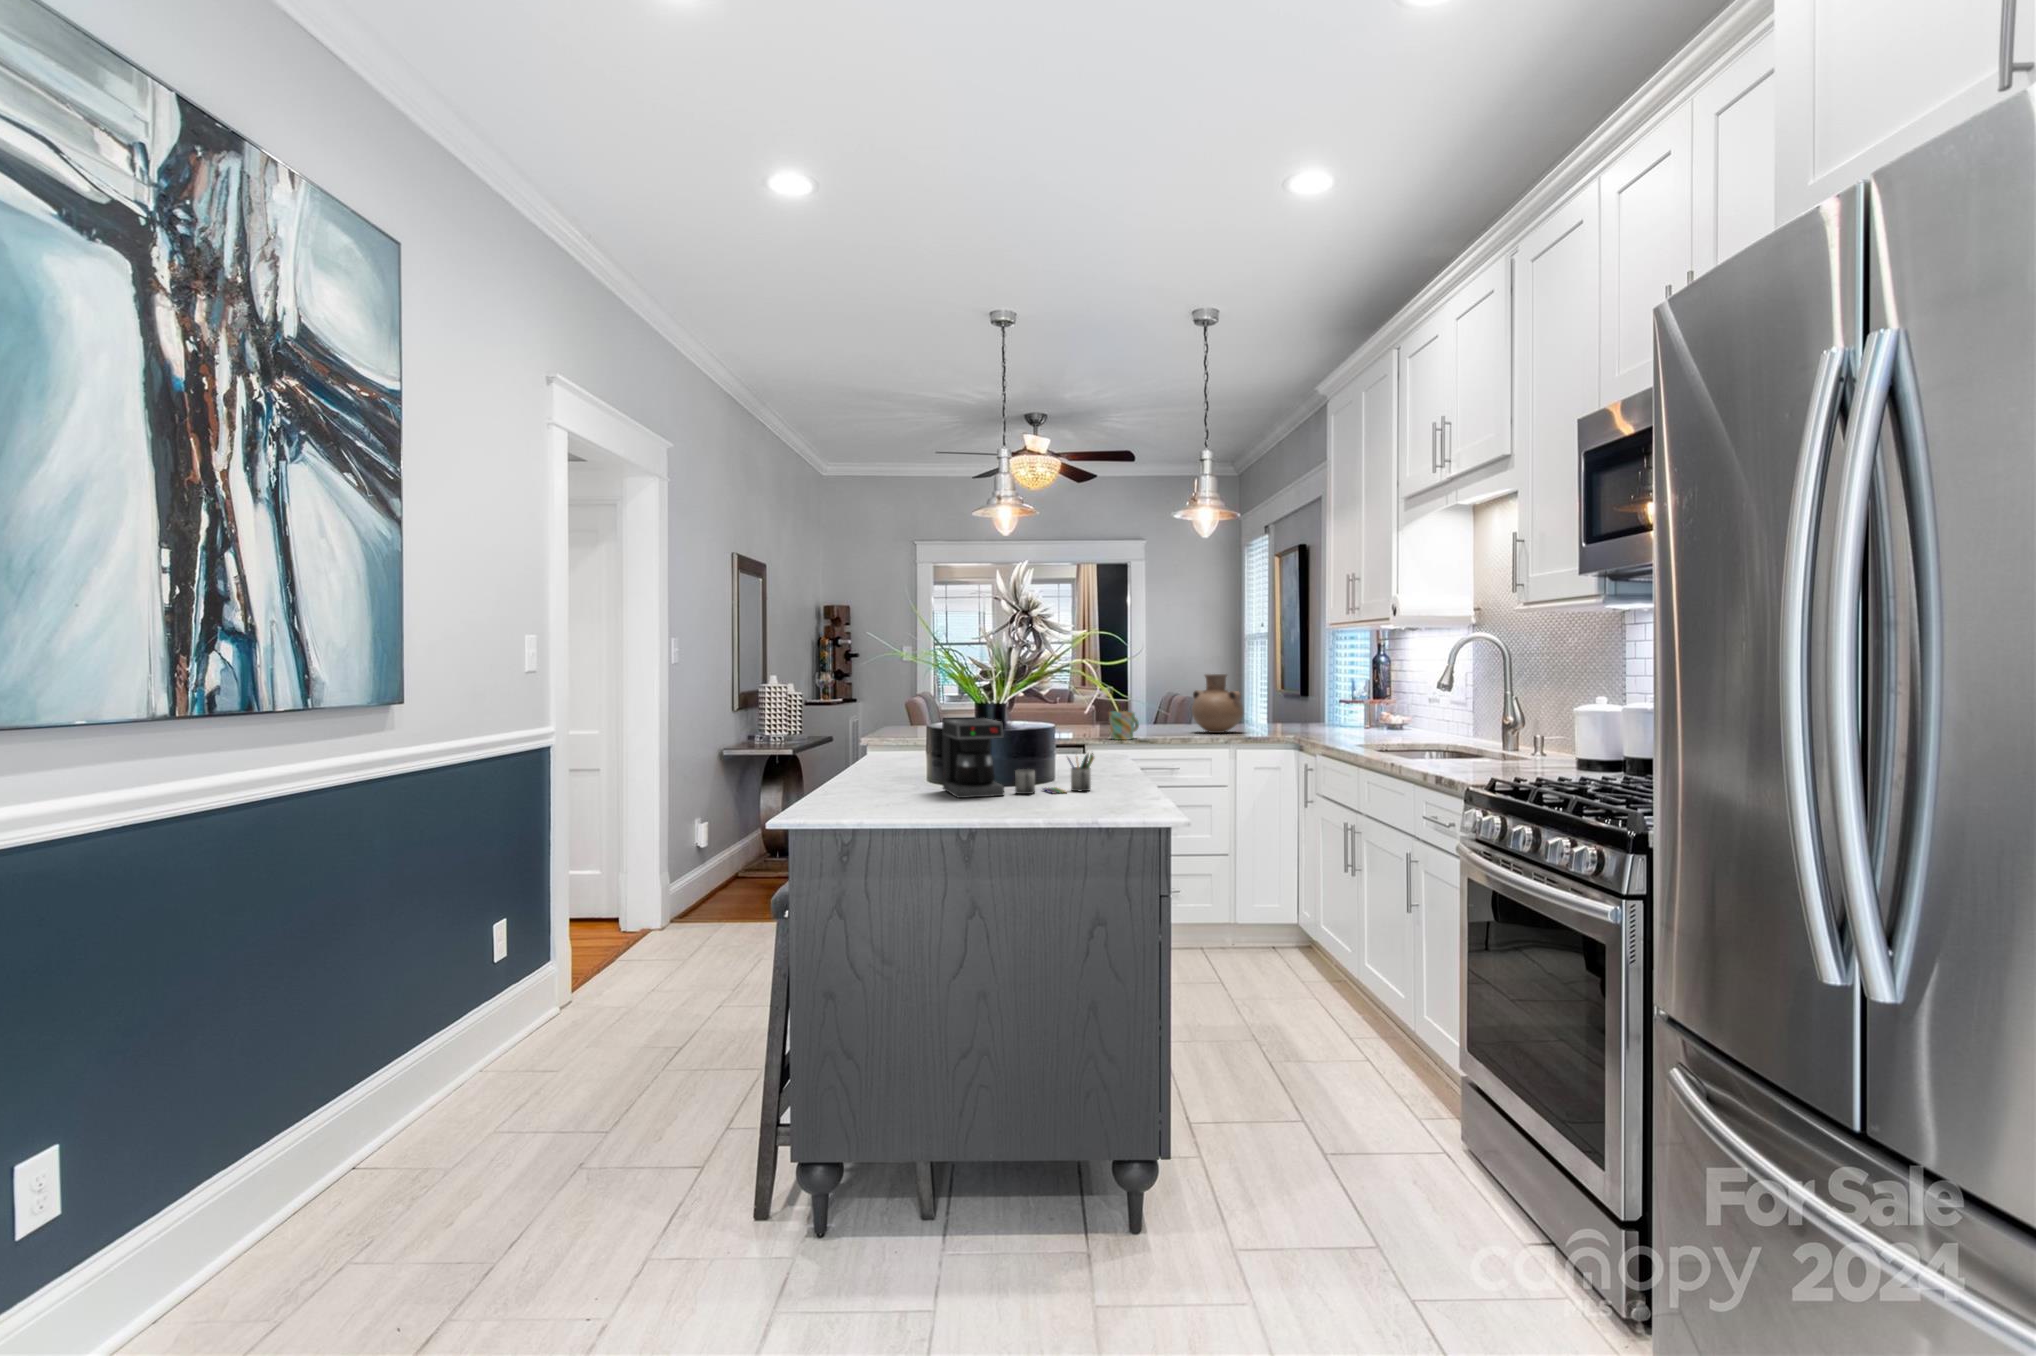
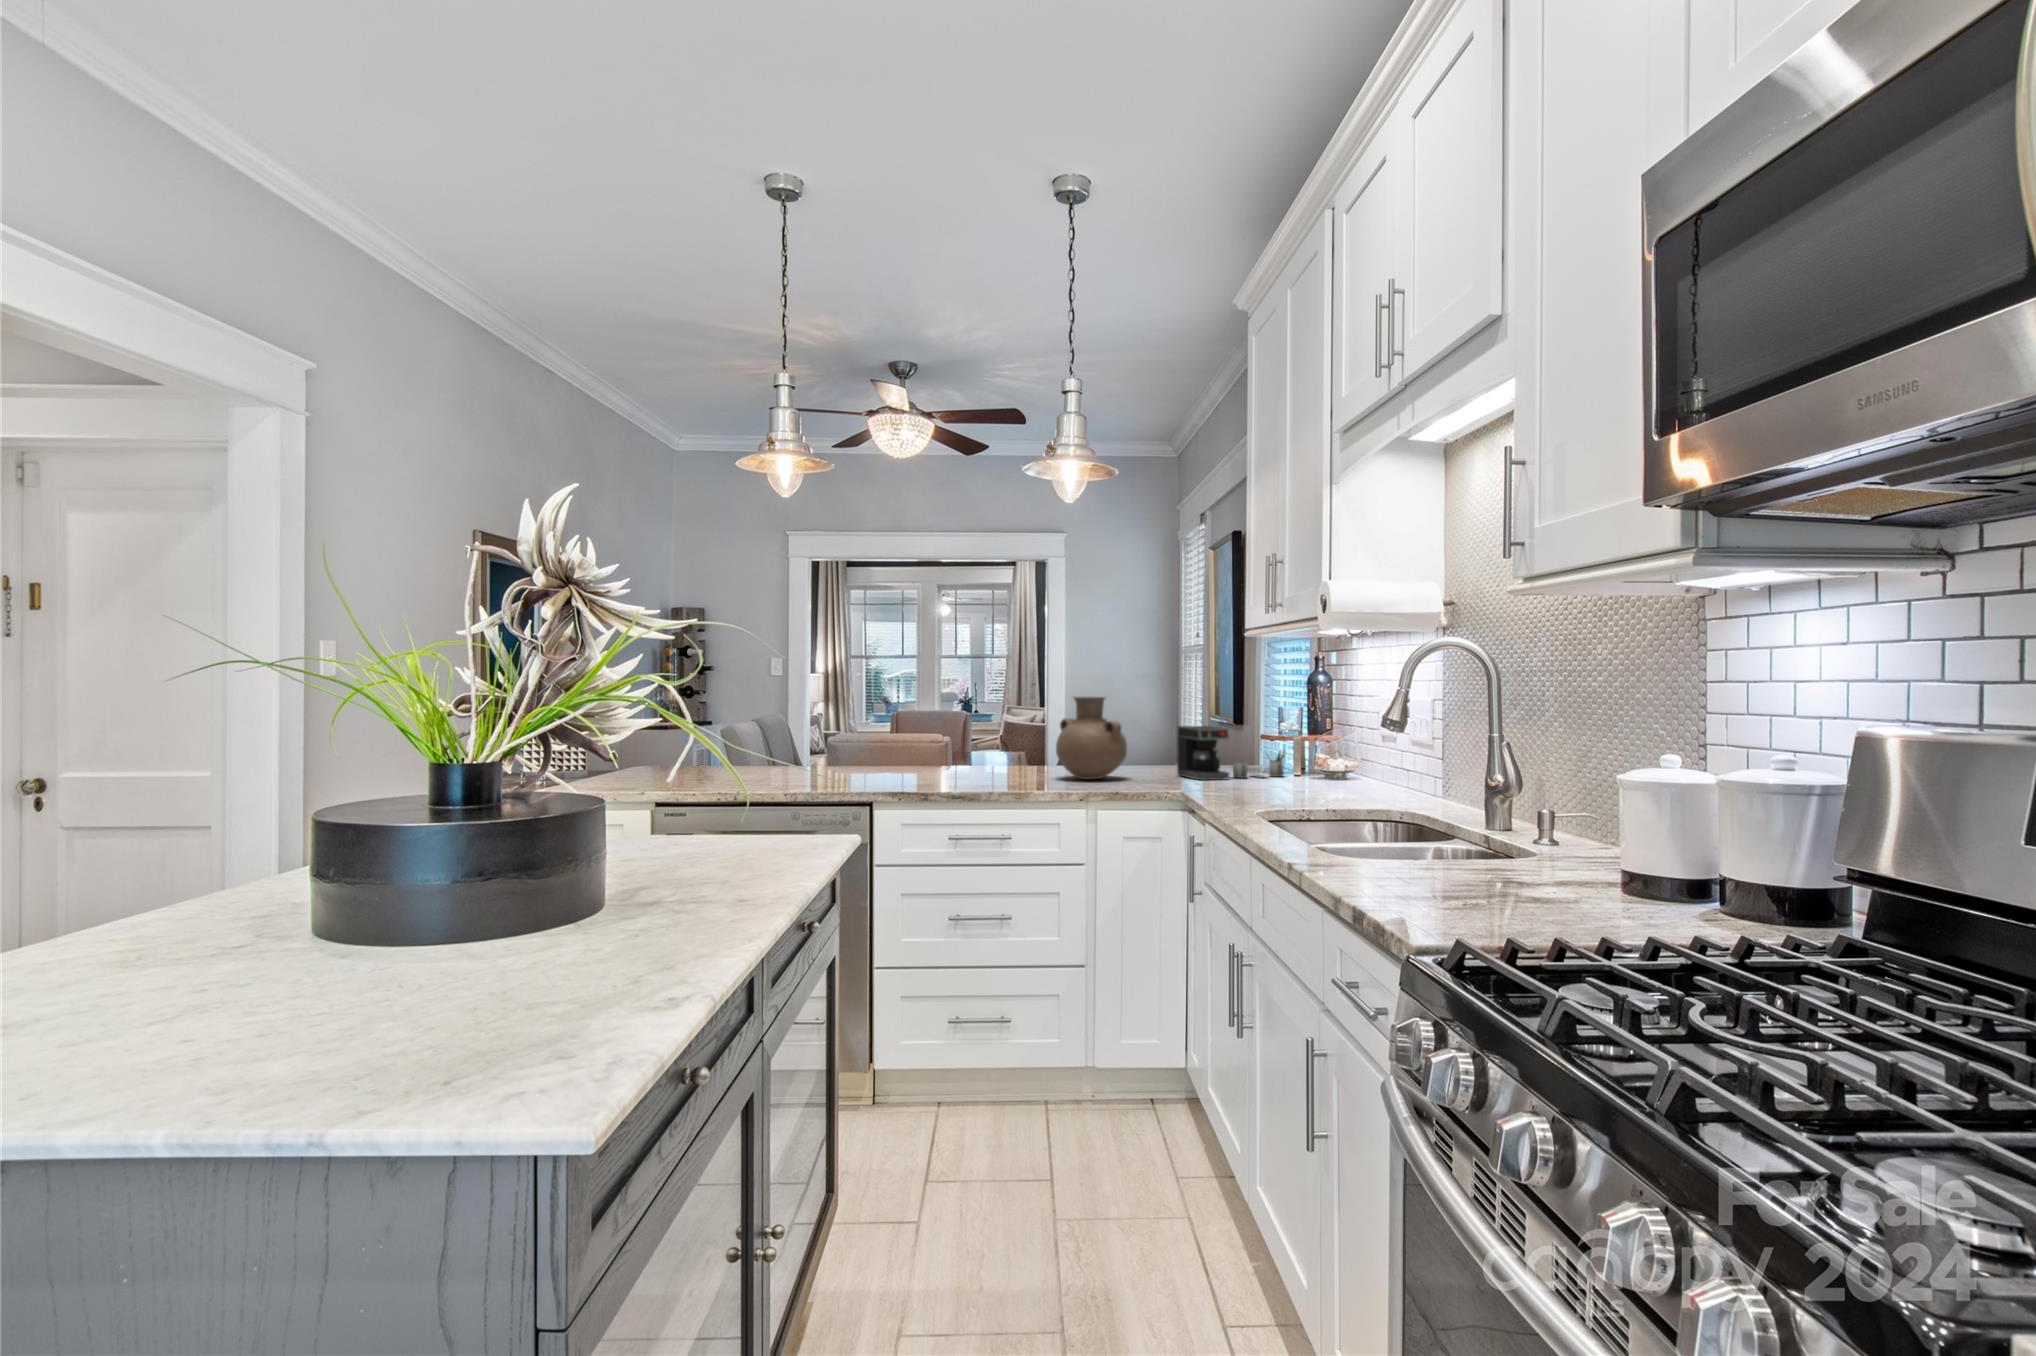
mug: present [1109,711,1139,740] -> none [918,750,964,793]
coffee maker: present [942,718,1094,798] -> present [1177,726,1285,780]

